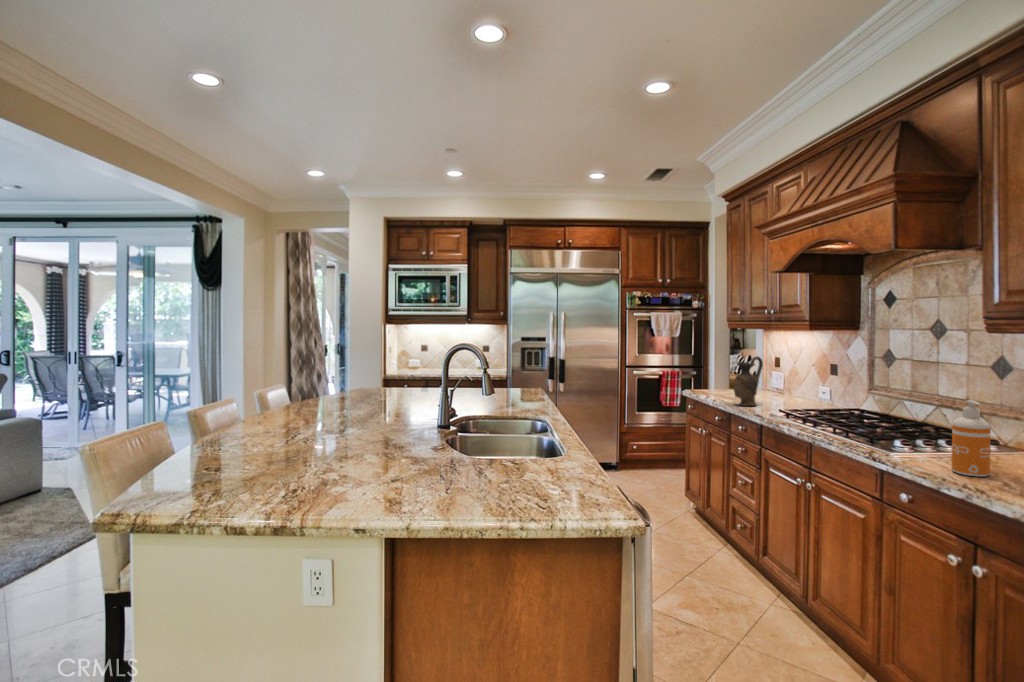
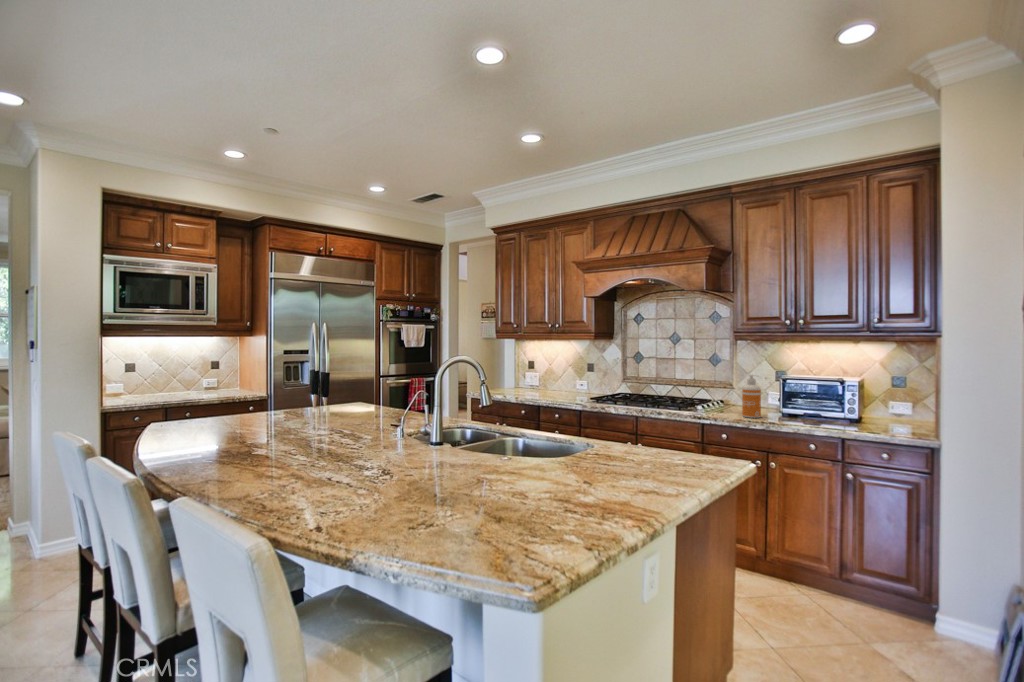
ceramic pitcher: present [733,356,763,406] -> none [544,359,562,399]

